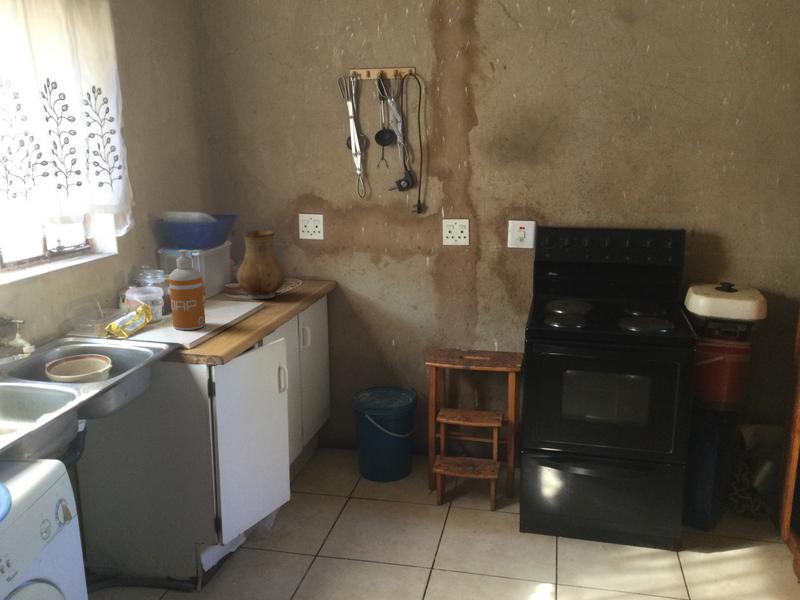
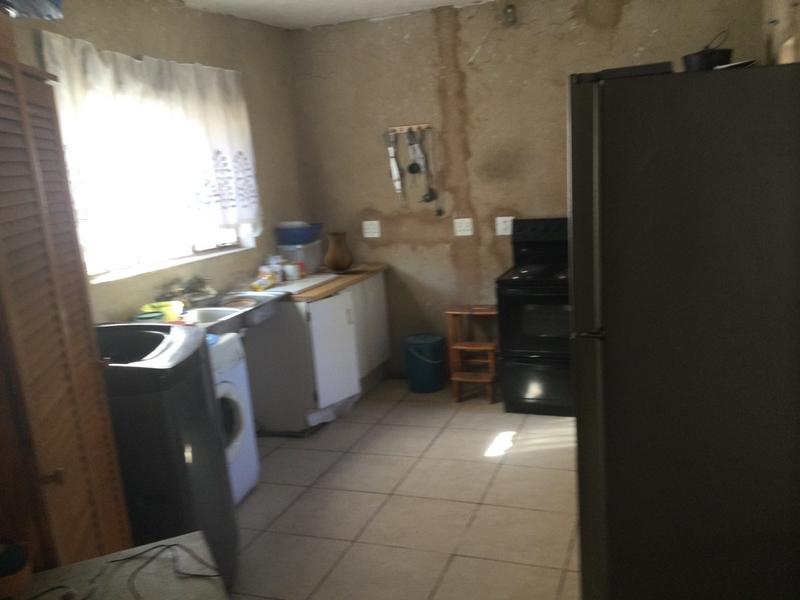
soap dispenser: present [169,250,205,330] -> none [284,241,306,287]

